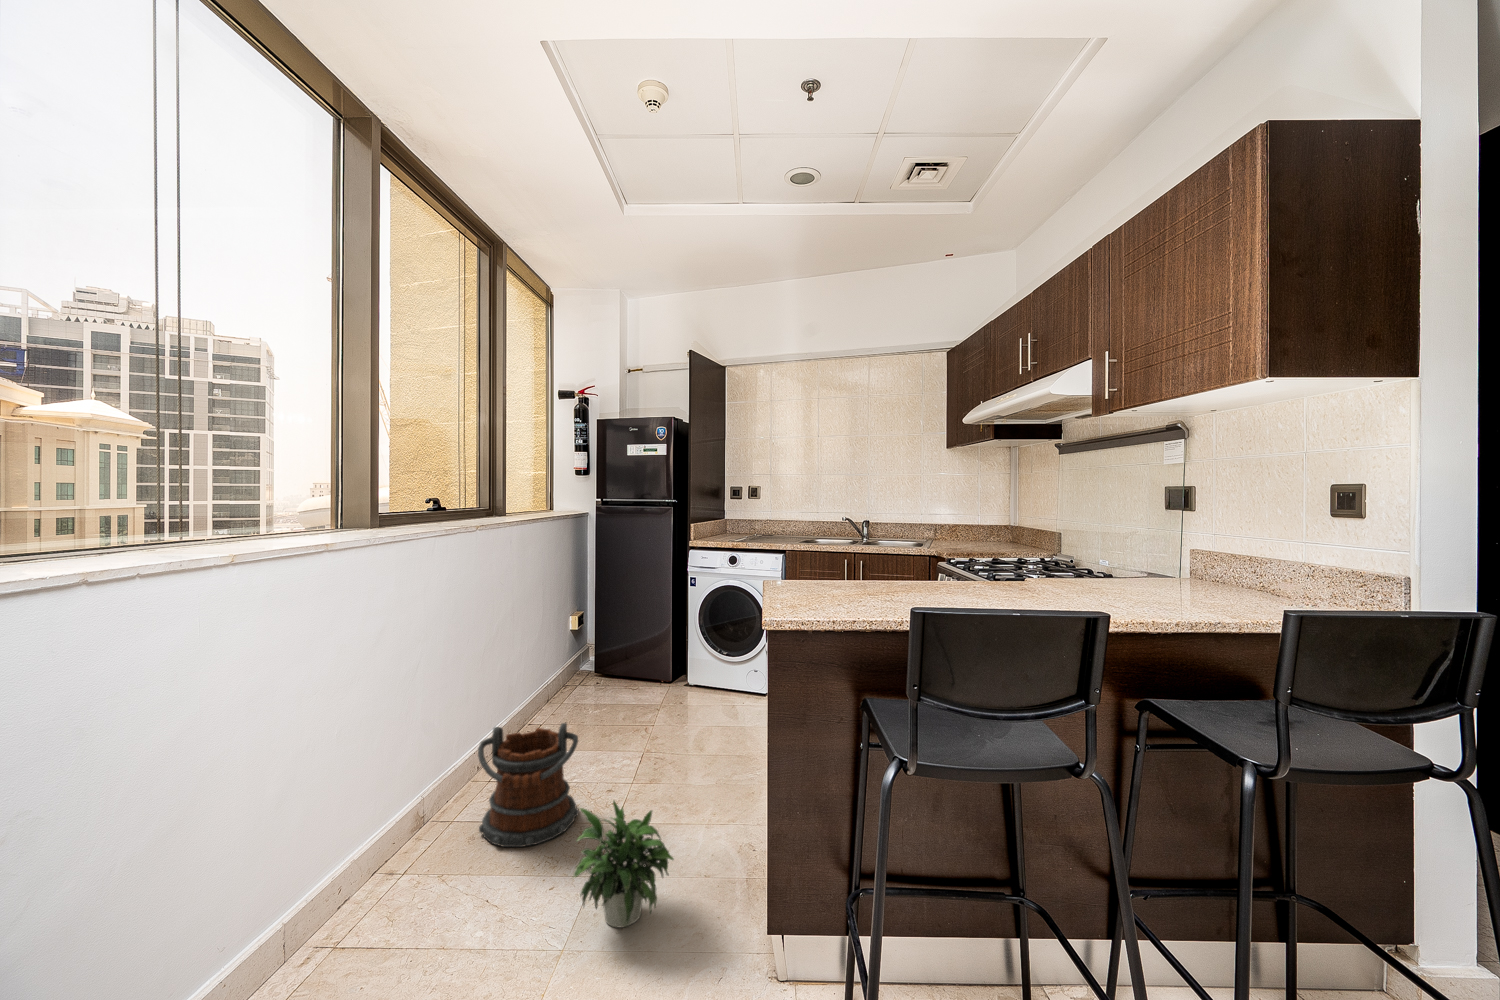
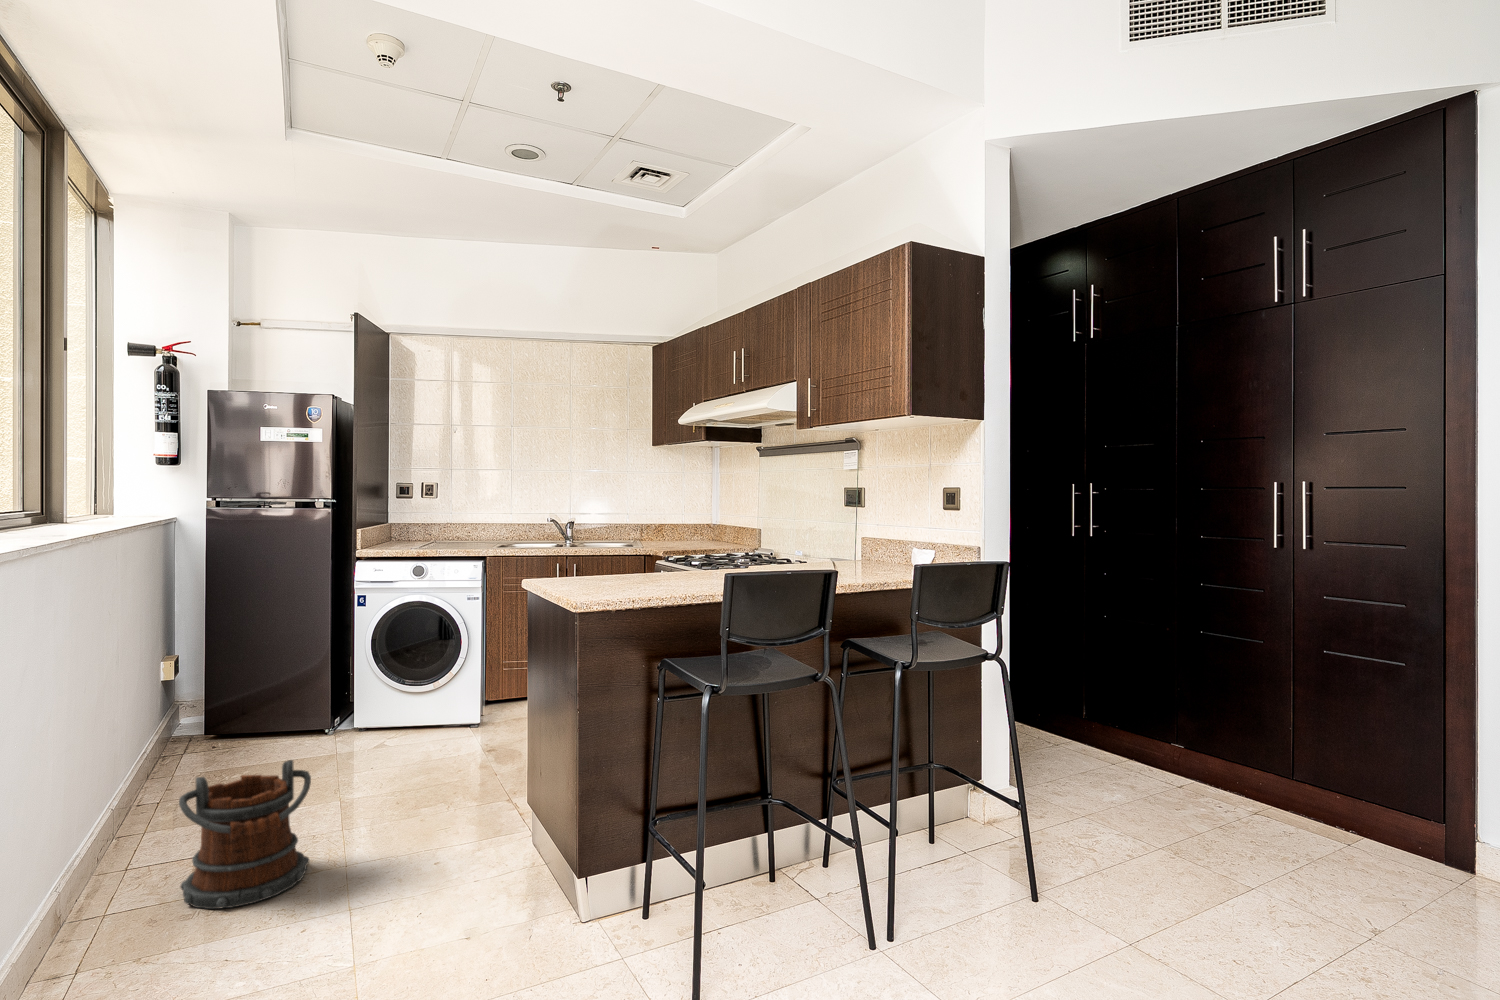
potted plant: present [573,801,674,927] -> none [355,810,480,924]

